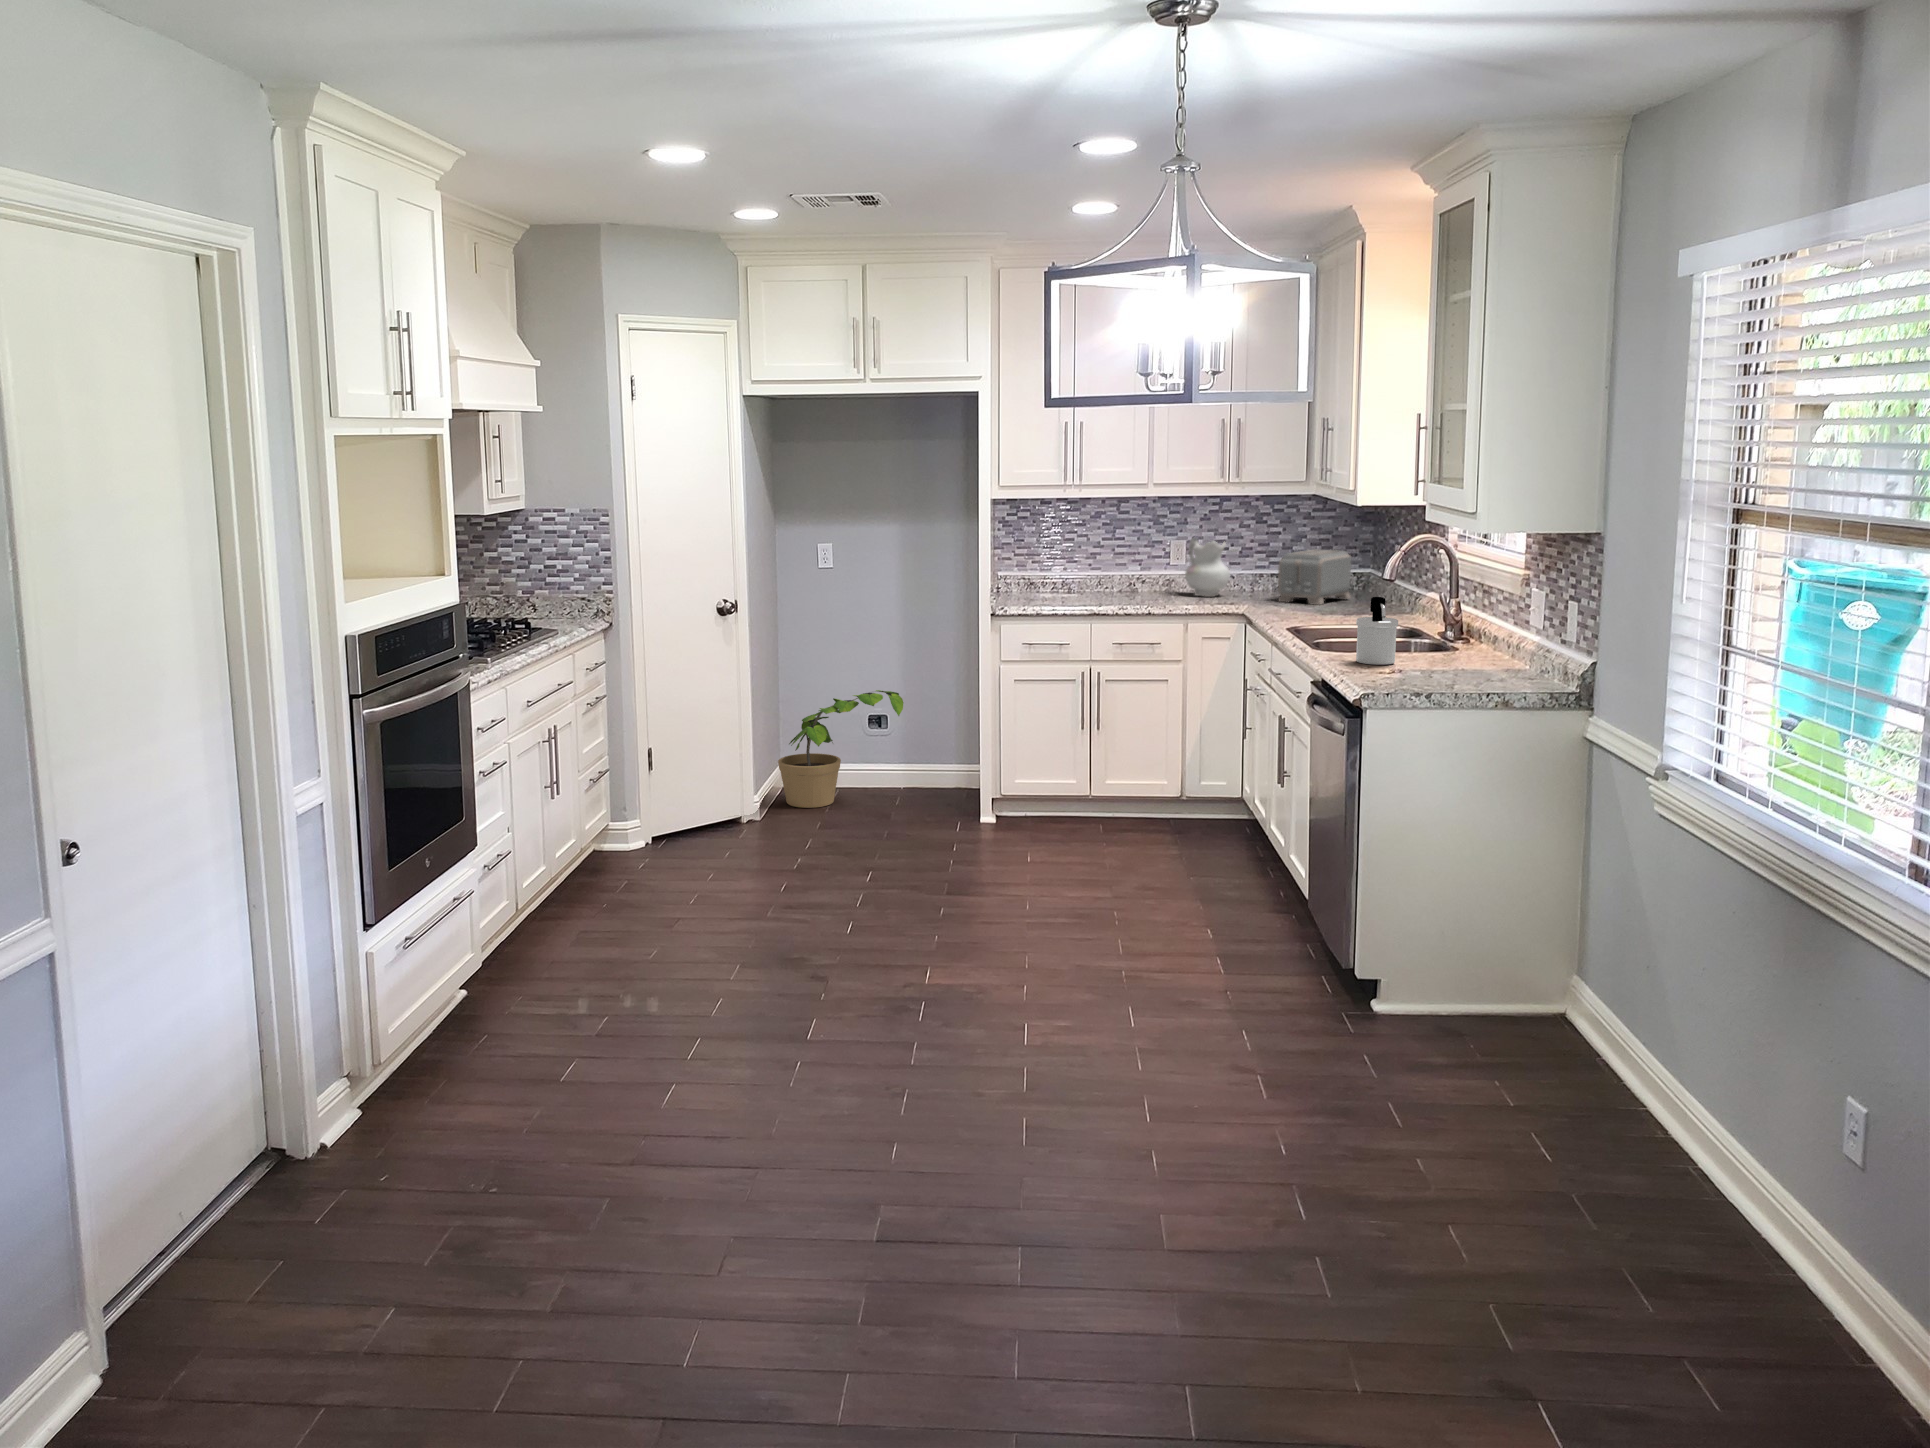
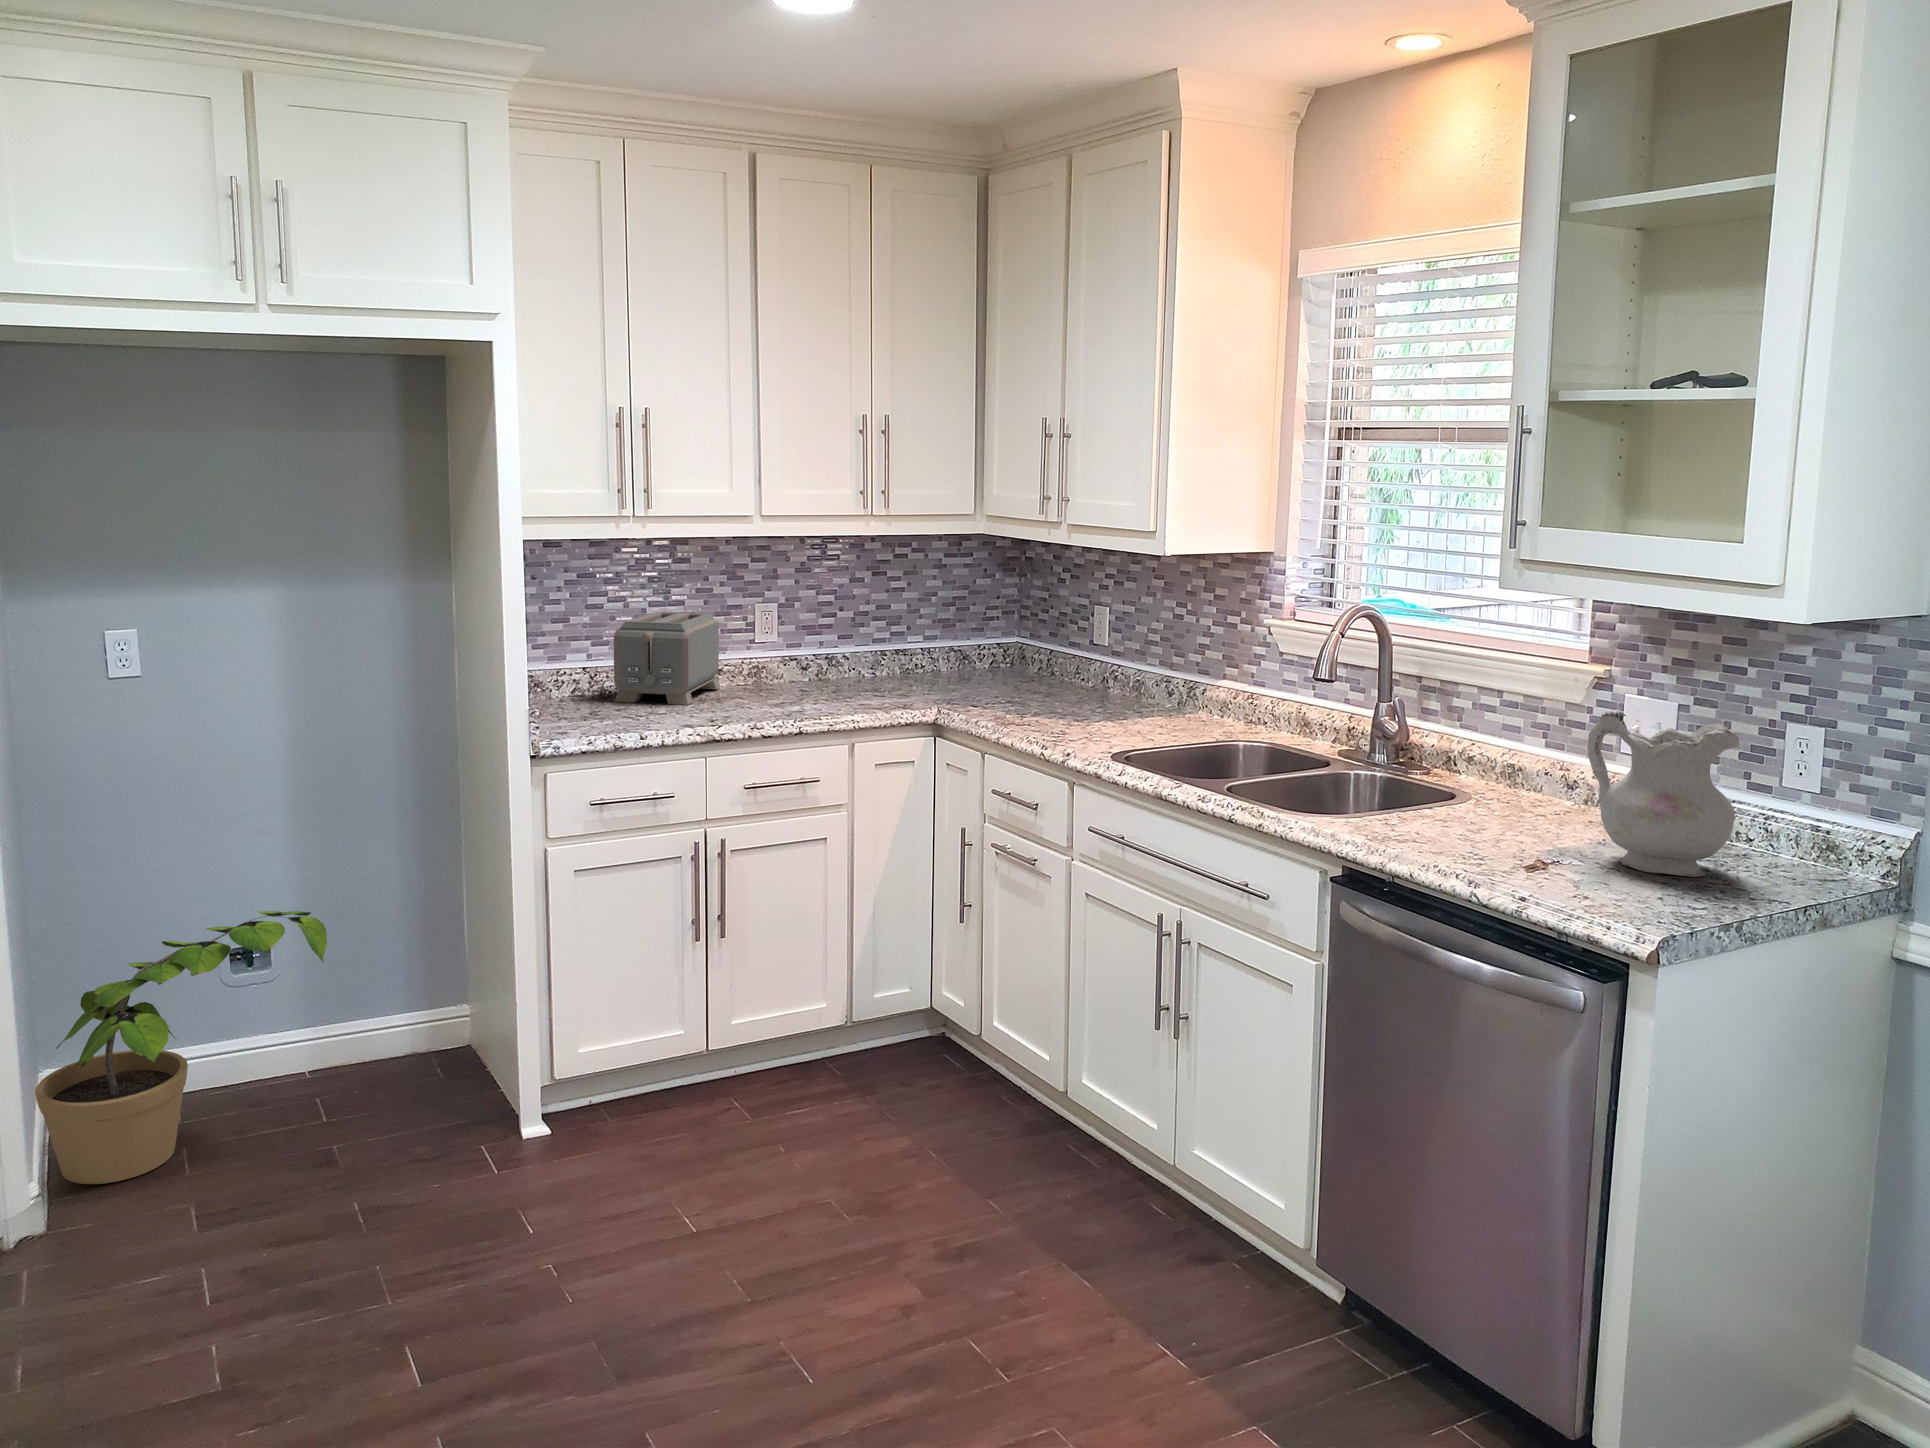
ceramic pitcher: present [1185,538,1230,597] -> present [1588,712,1739,877]
toaster: present [1278,549,1351,605] -> present [614,612,720,705]
soap dispenser: present [1356,597,1398,665] -> none [1395,719,1498,841]

